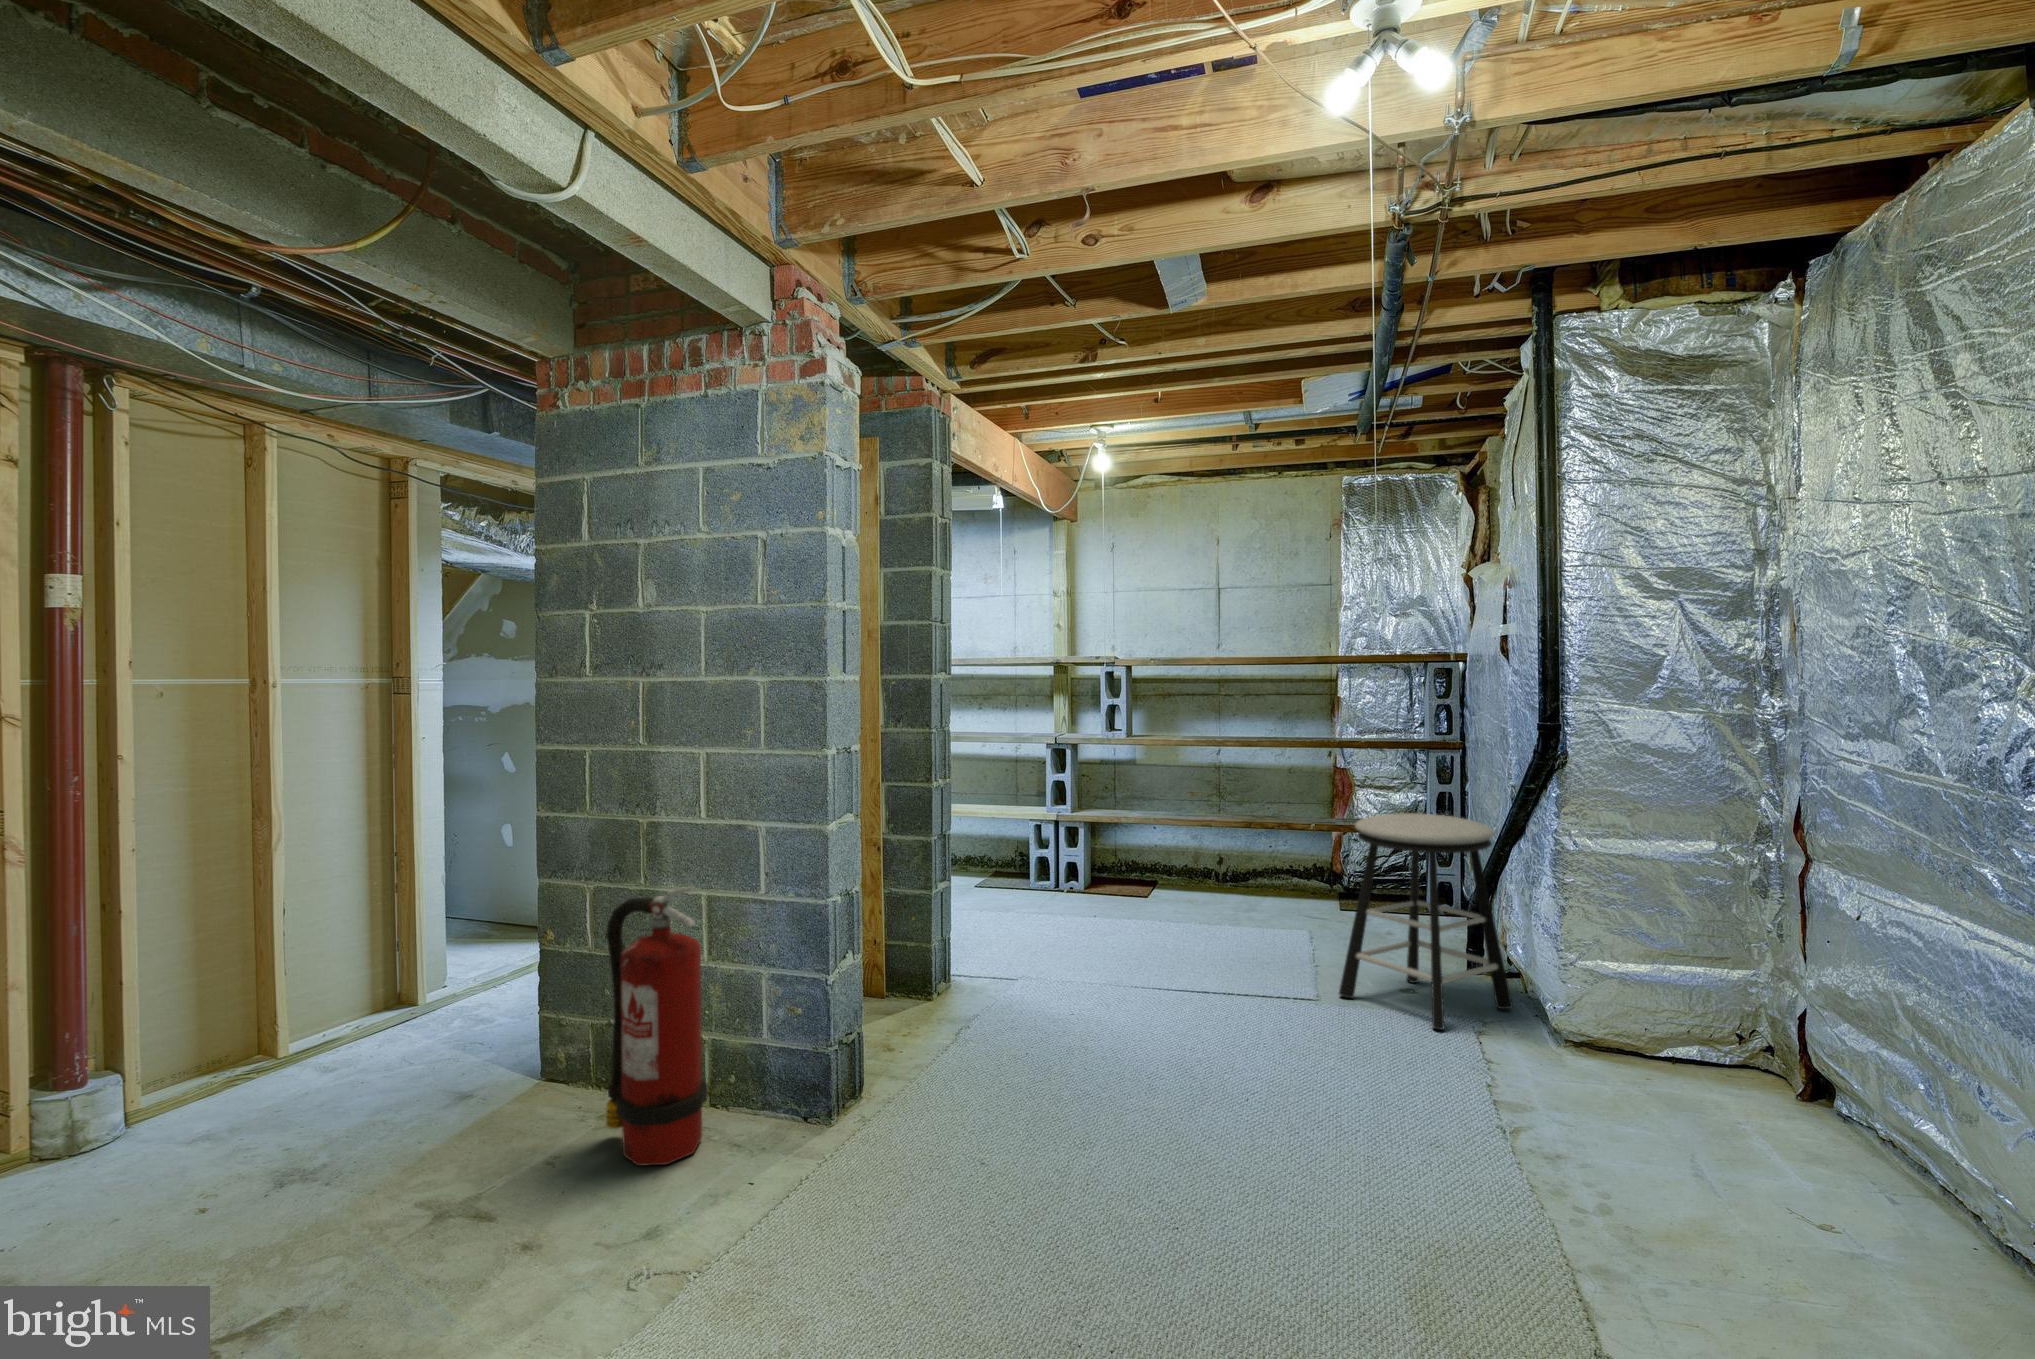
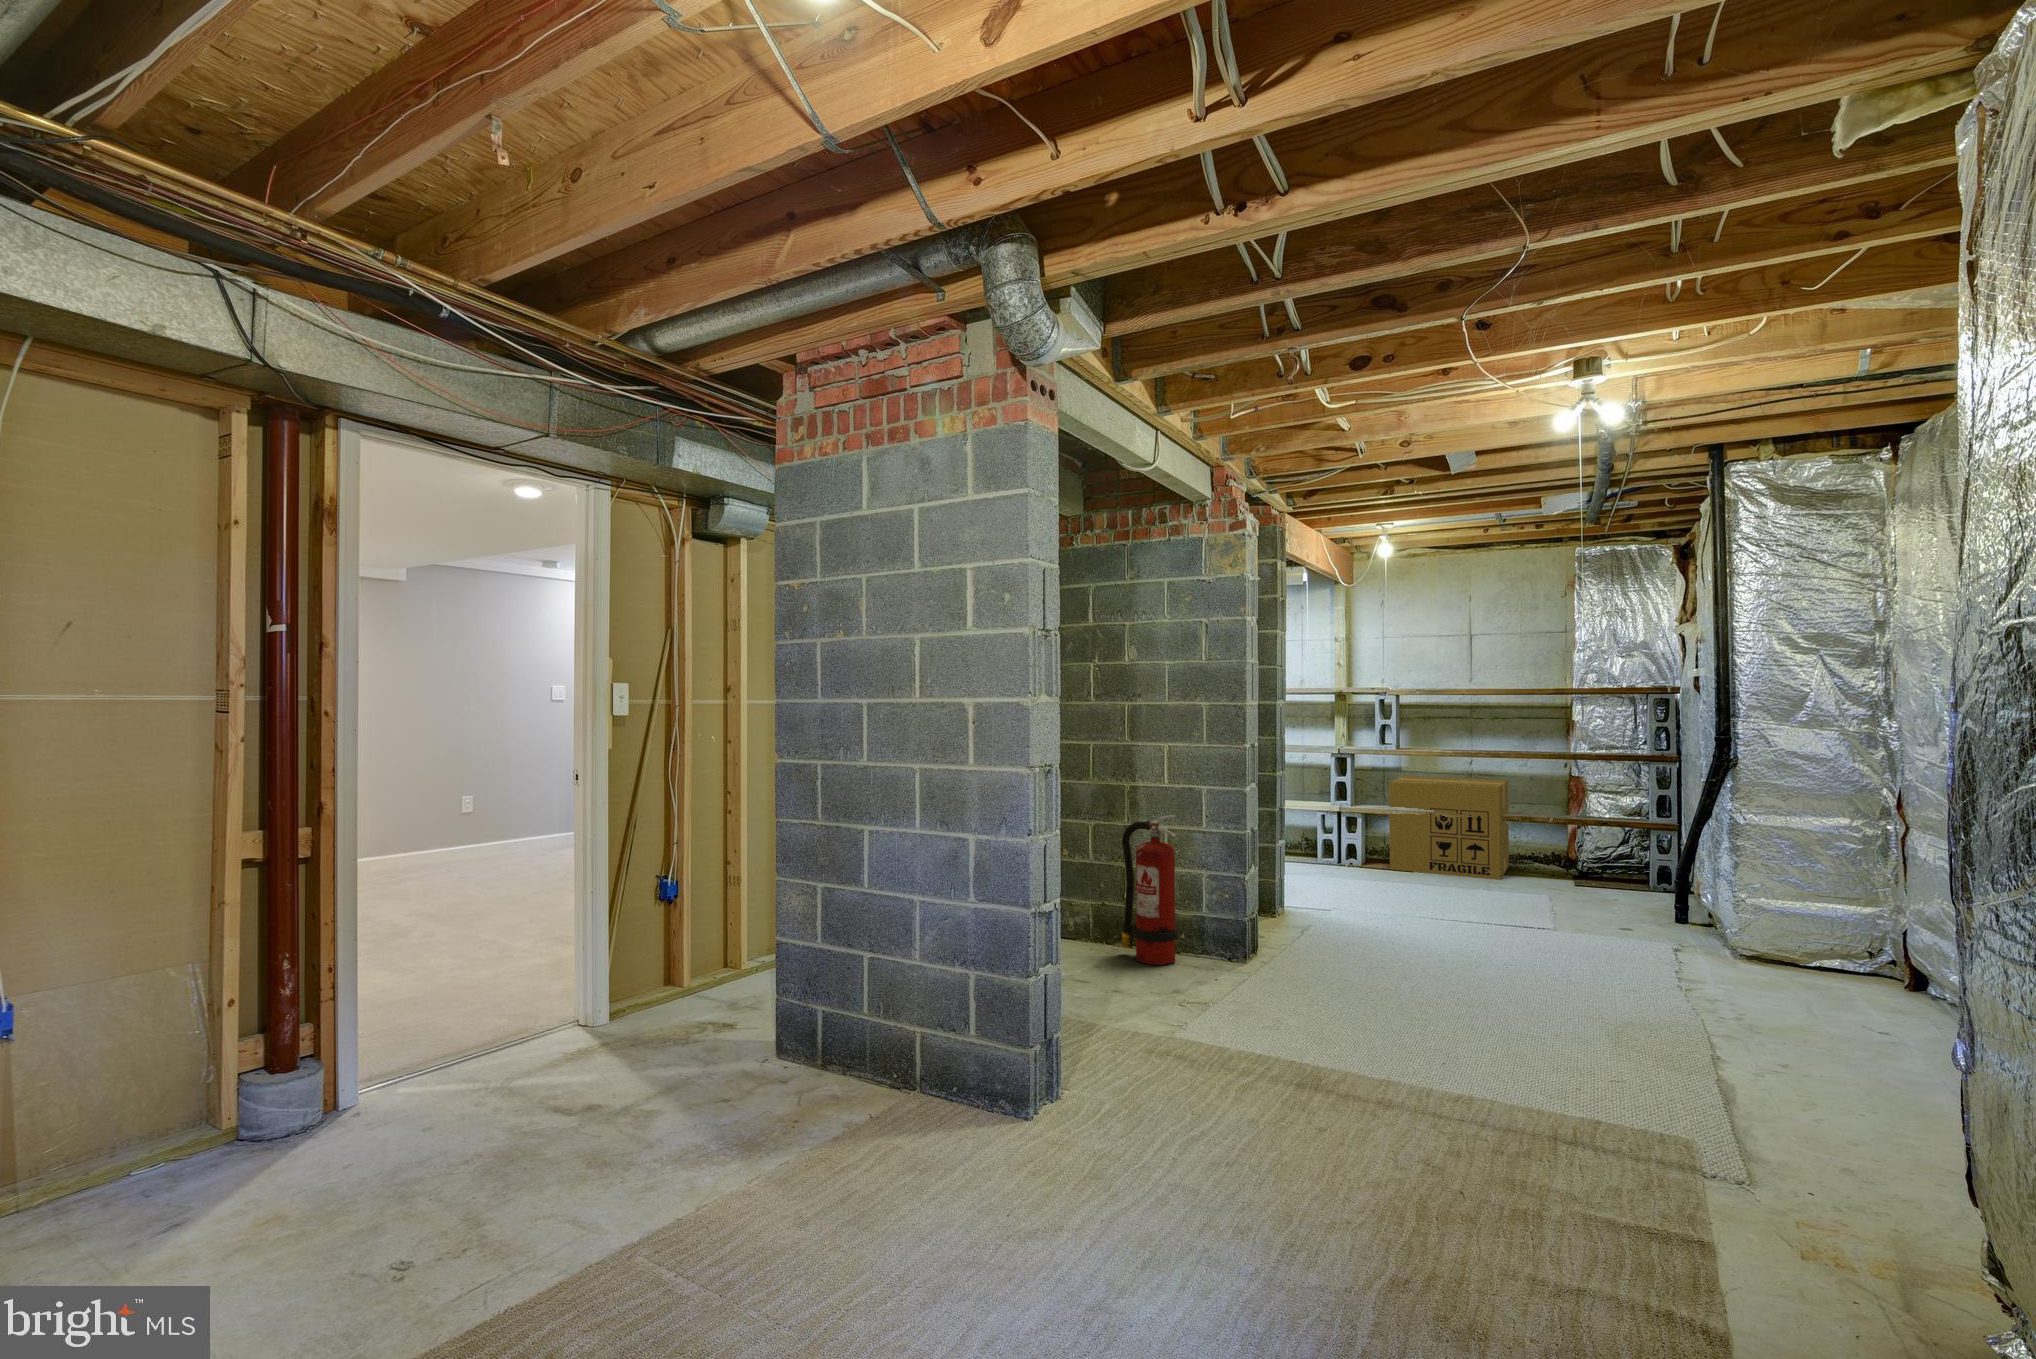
cardboard box: none [1120,770,1264,906] -> present [1389,776,1509,880]
stool: present [1339,813,1513,1030] -> none [1570,802,1707,947]

